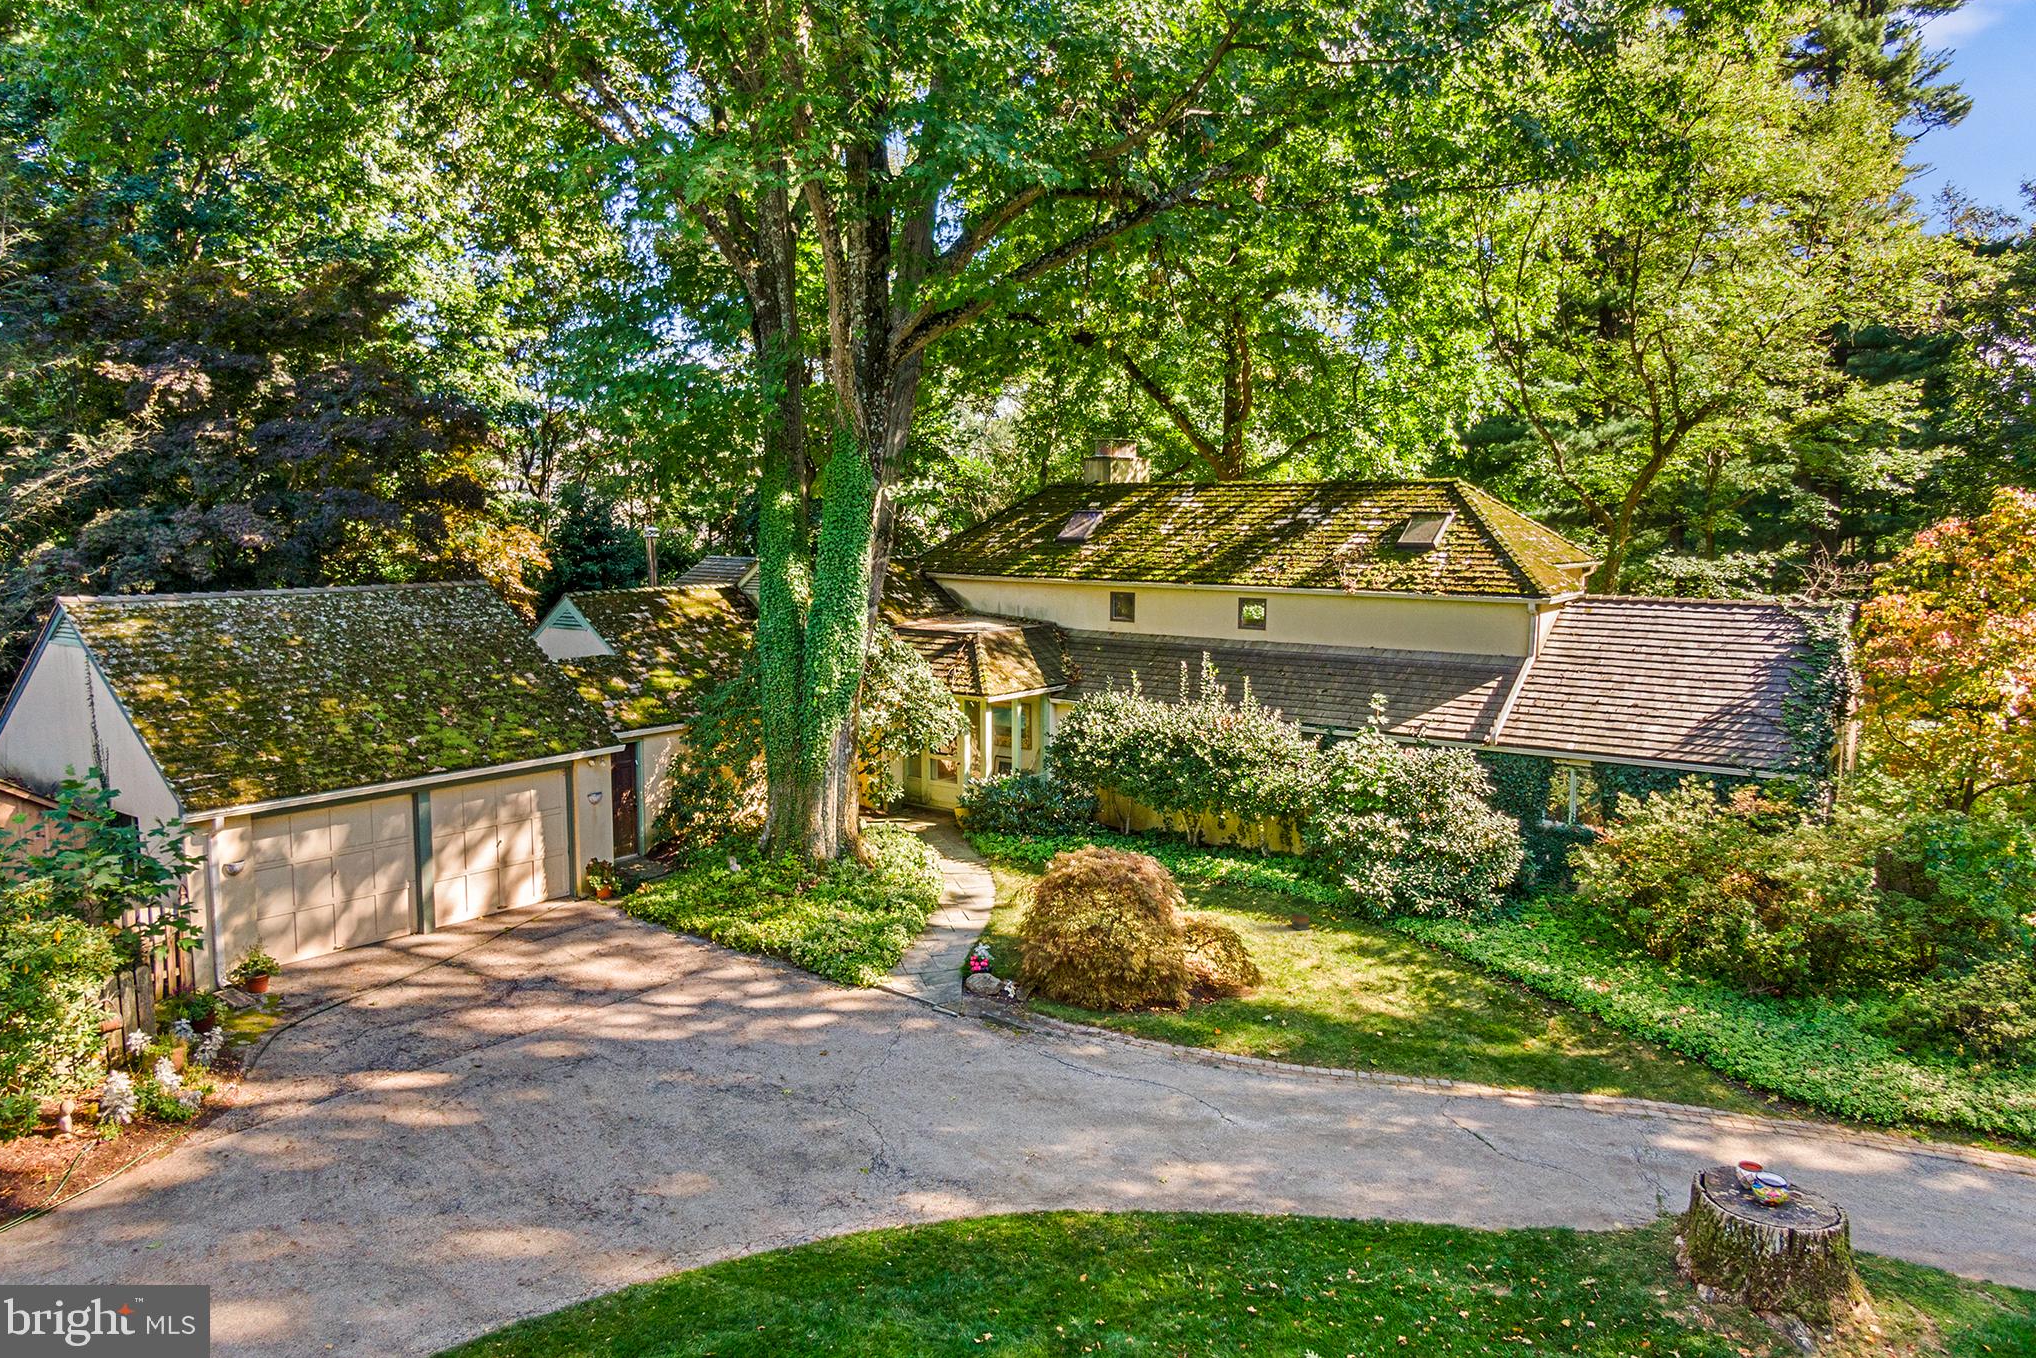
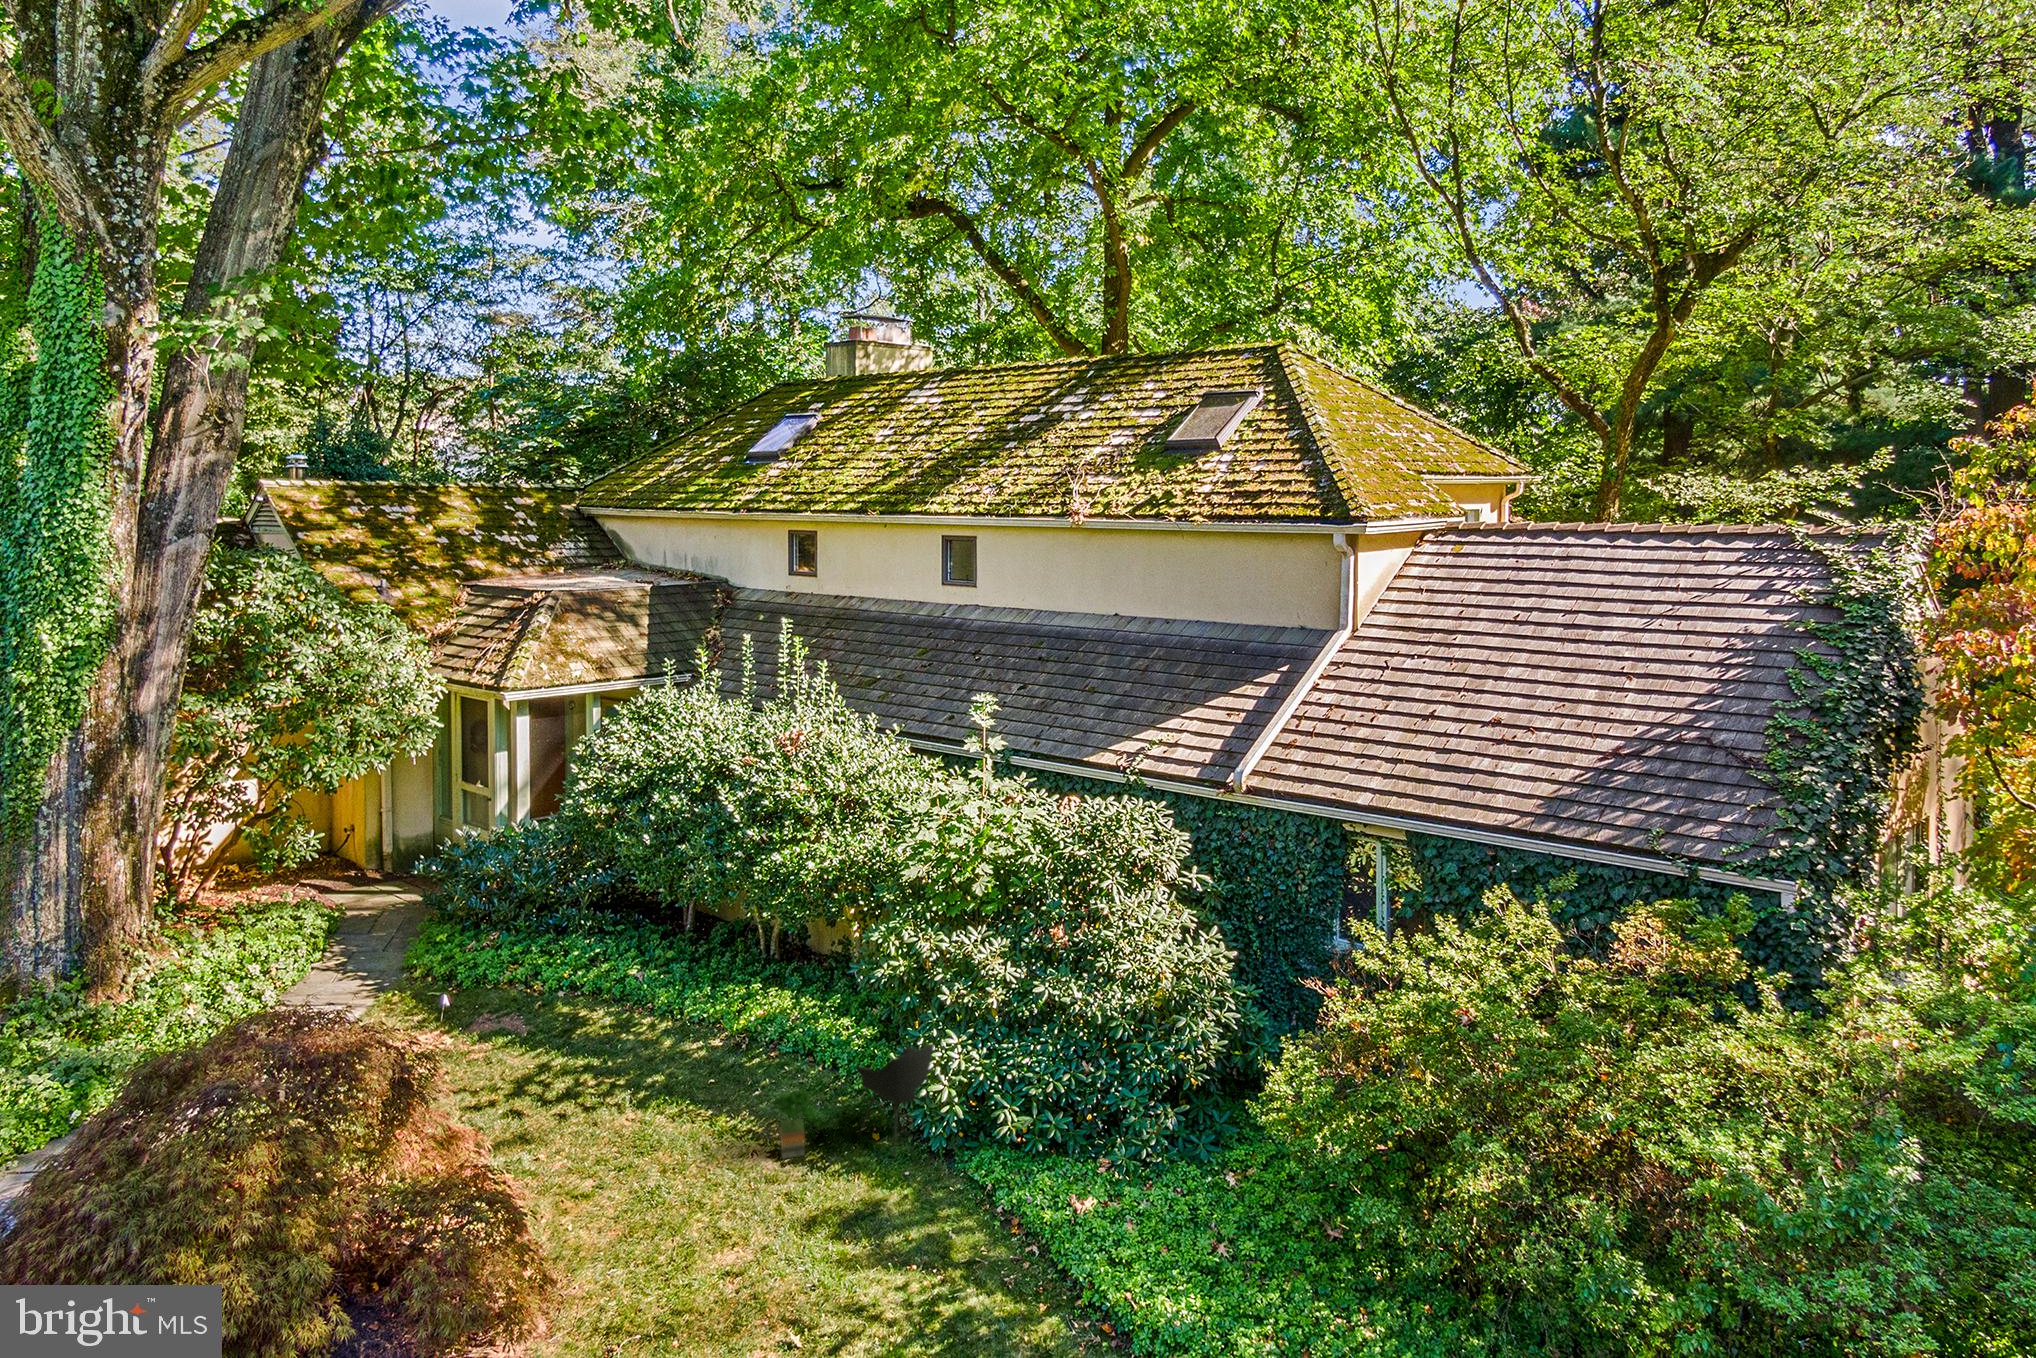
armchair: none [1328,871,1371,928] -> present [856,1044,934,1155]

